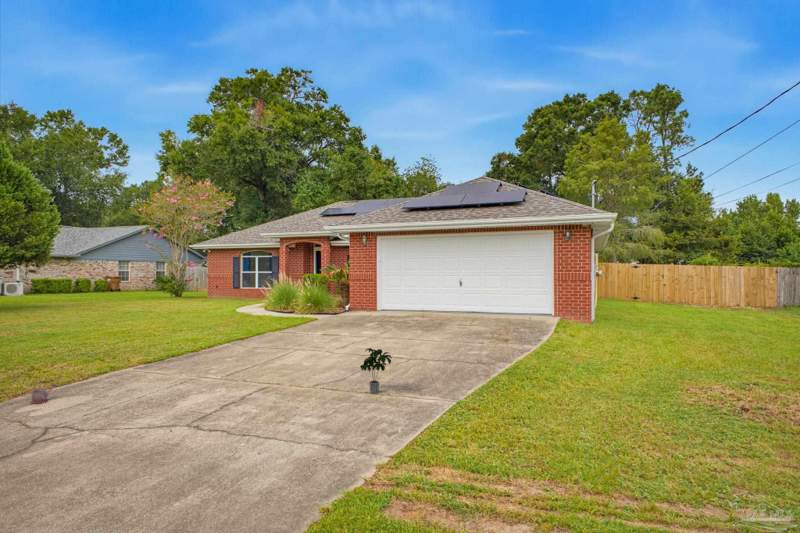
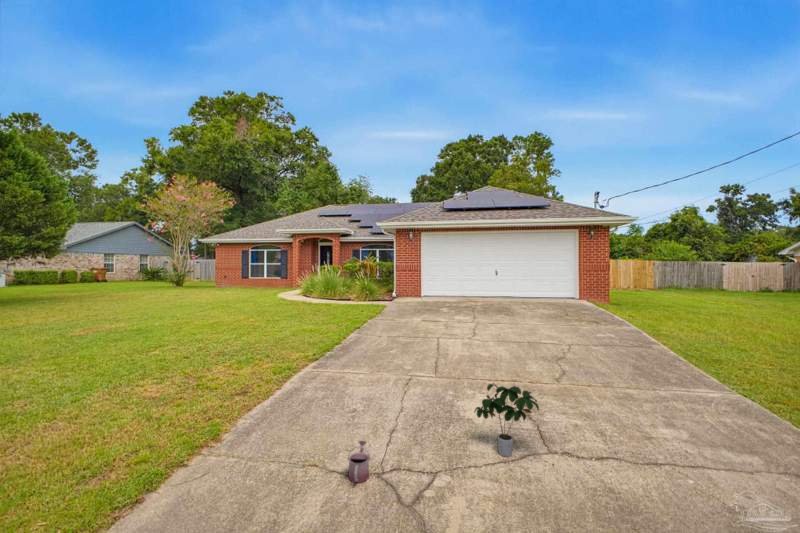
potted plant: present [360,348,391,393] -> present [474,384,539,457]

